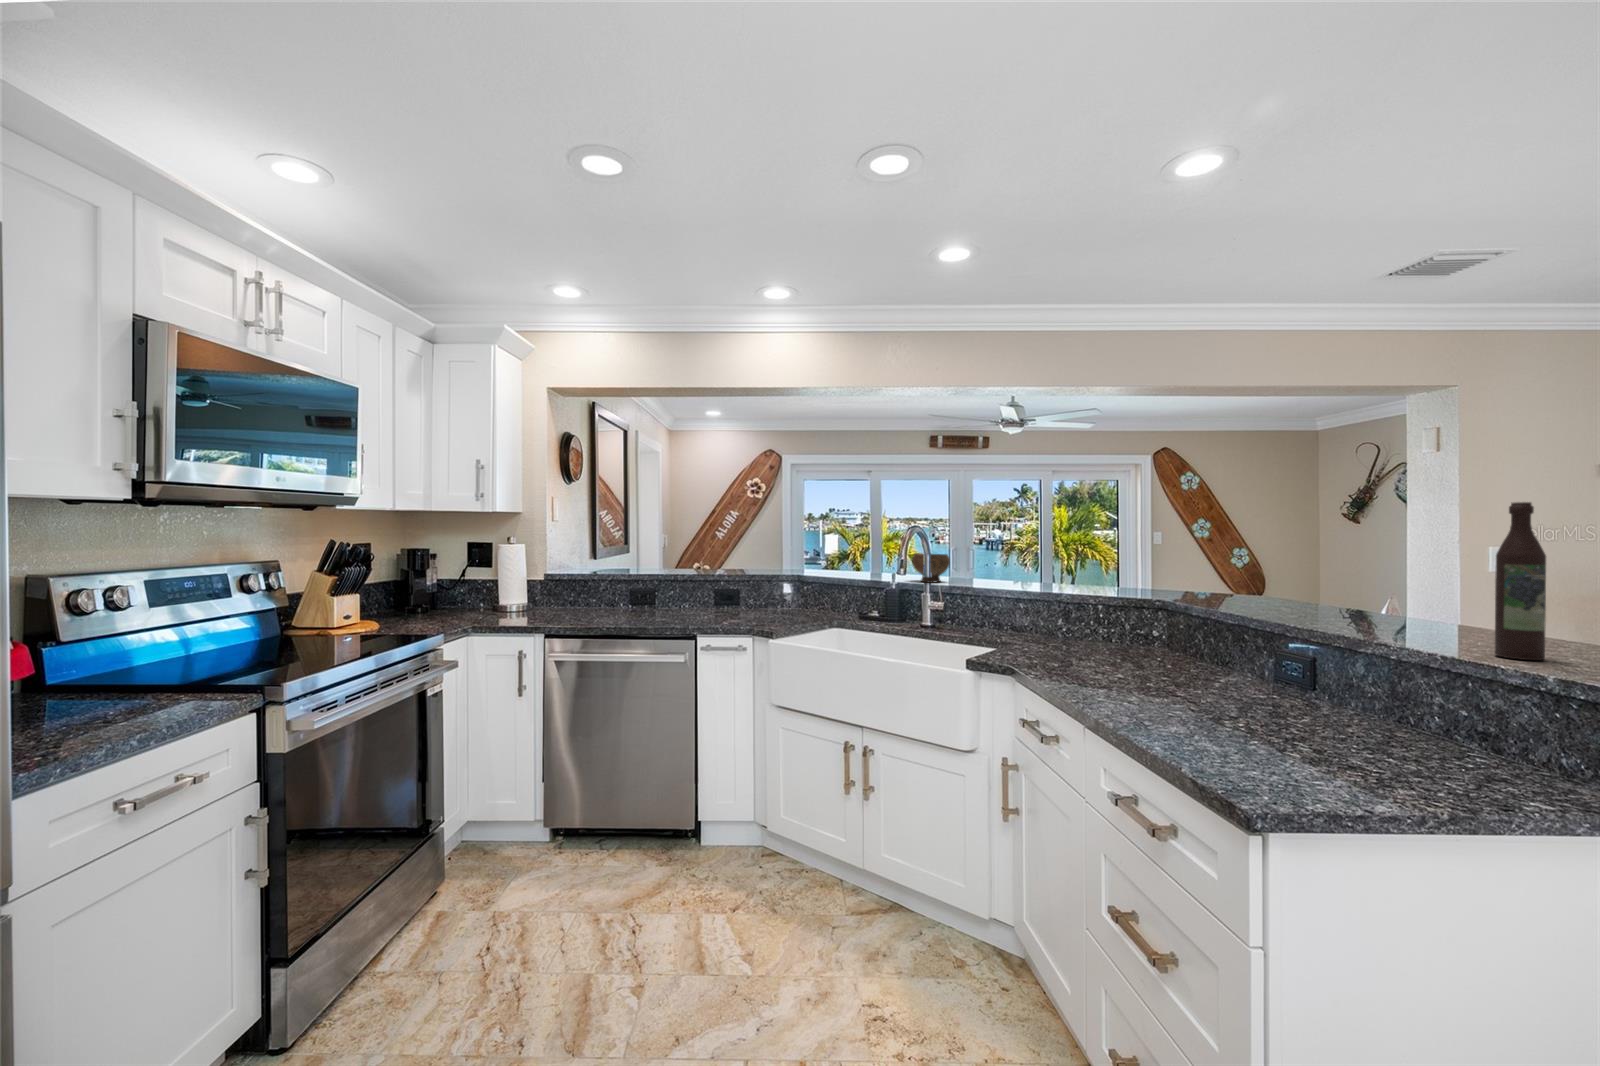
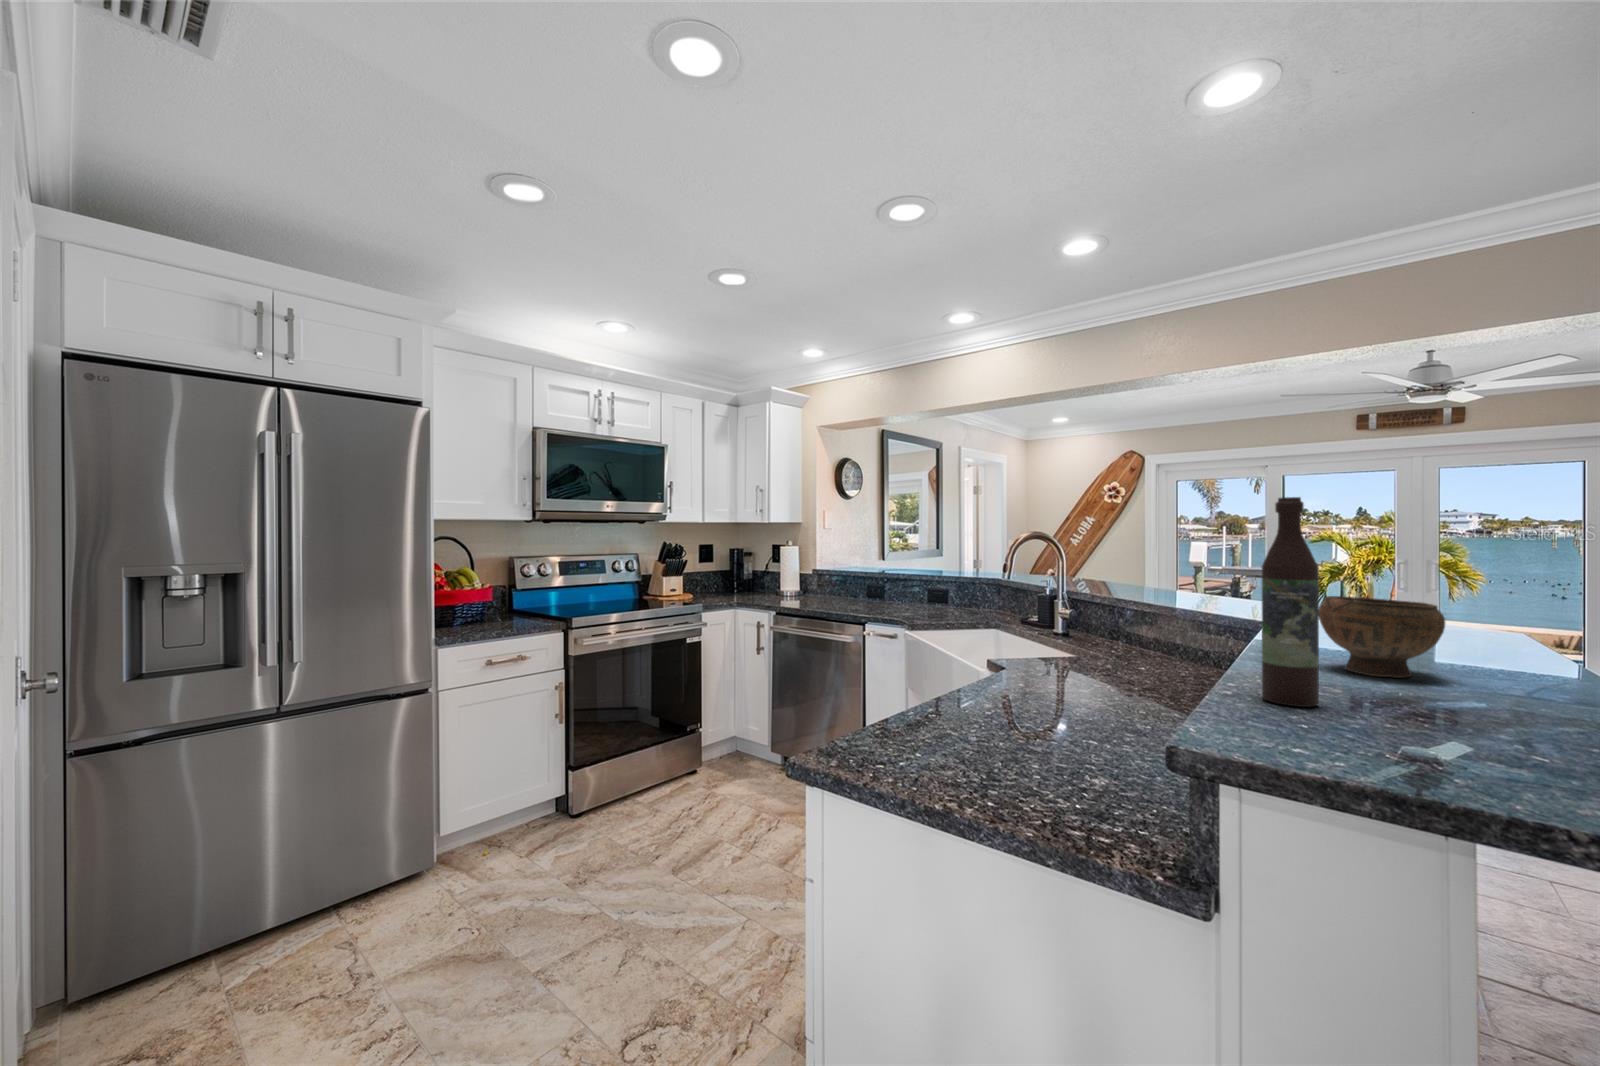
bowl: present [912,553,950,583] -> present [1319,596,1445,678]

